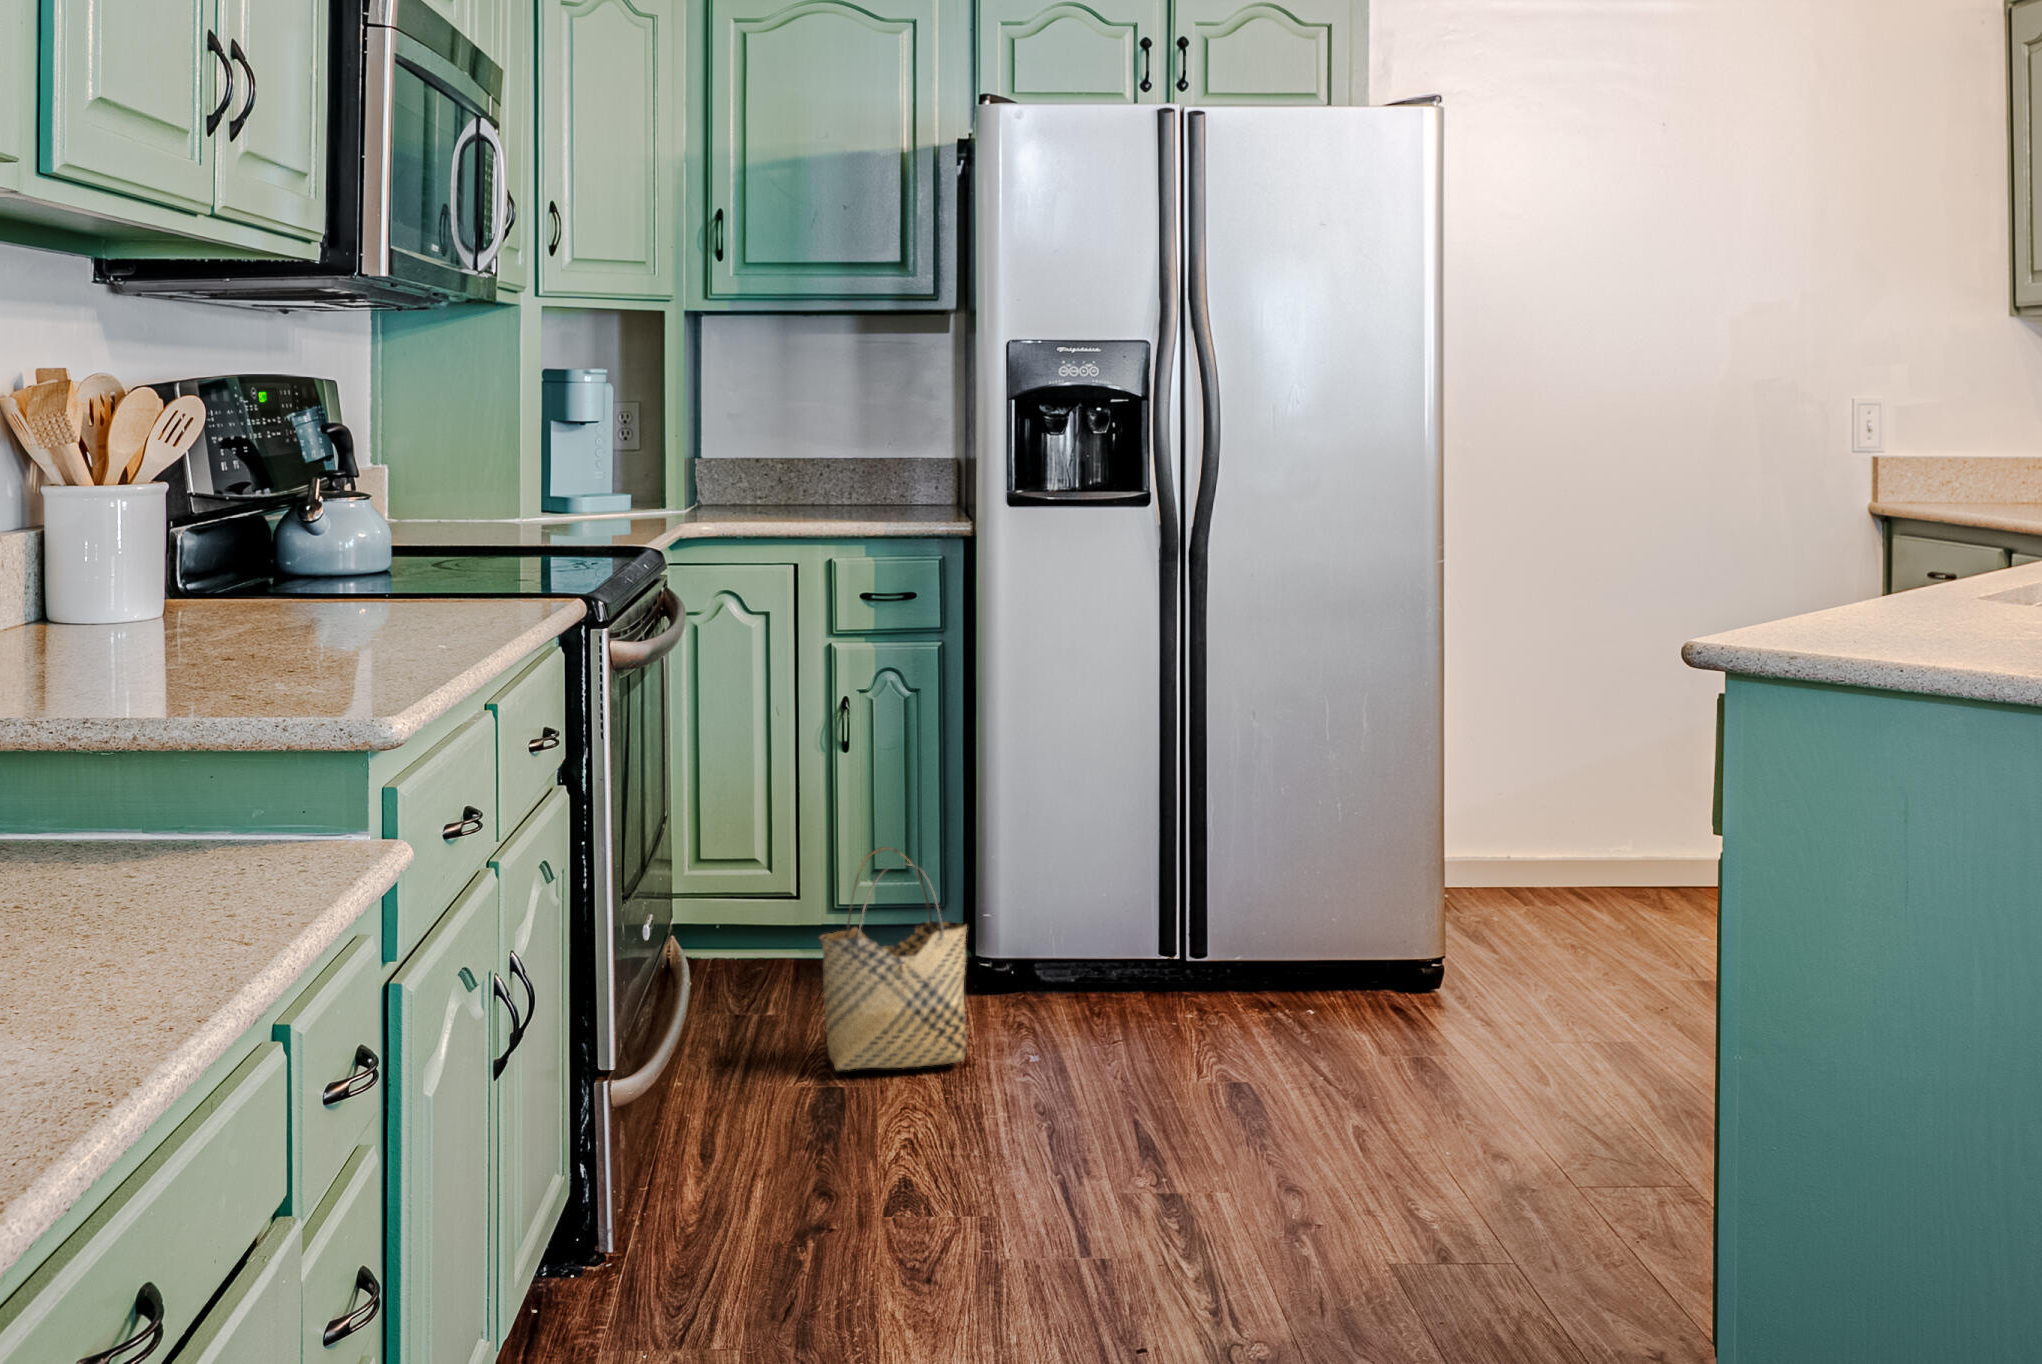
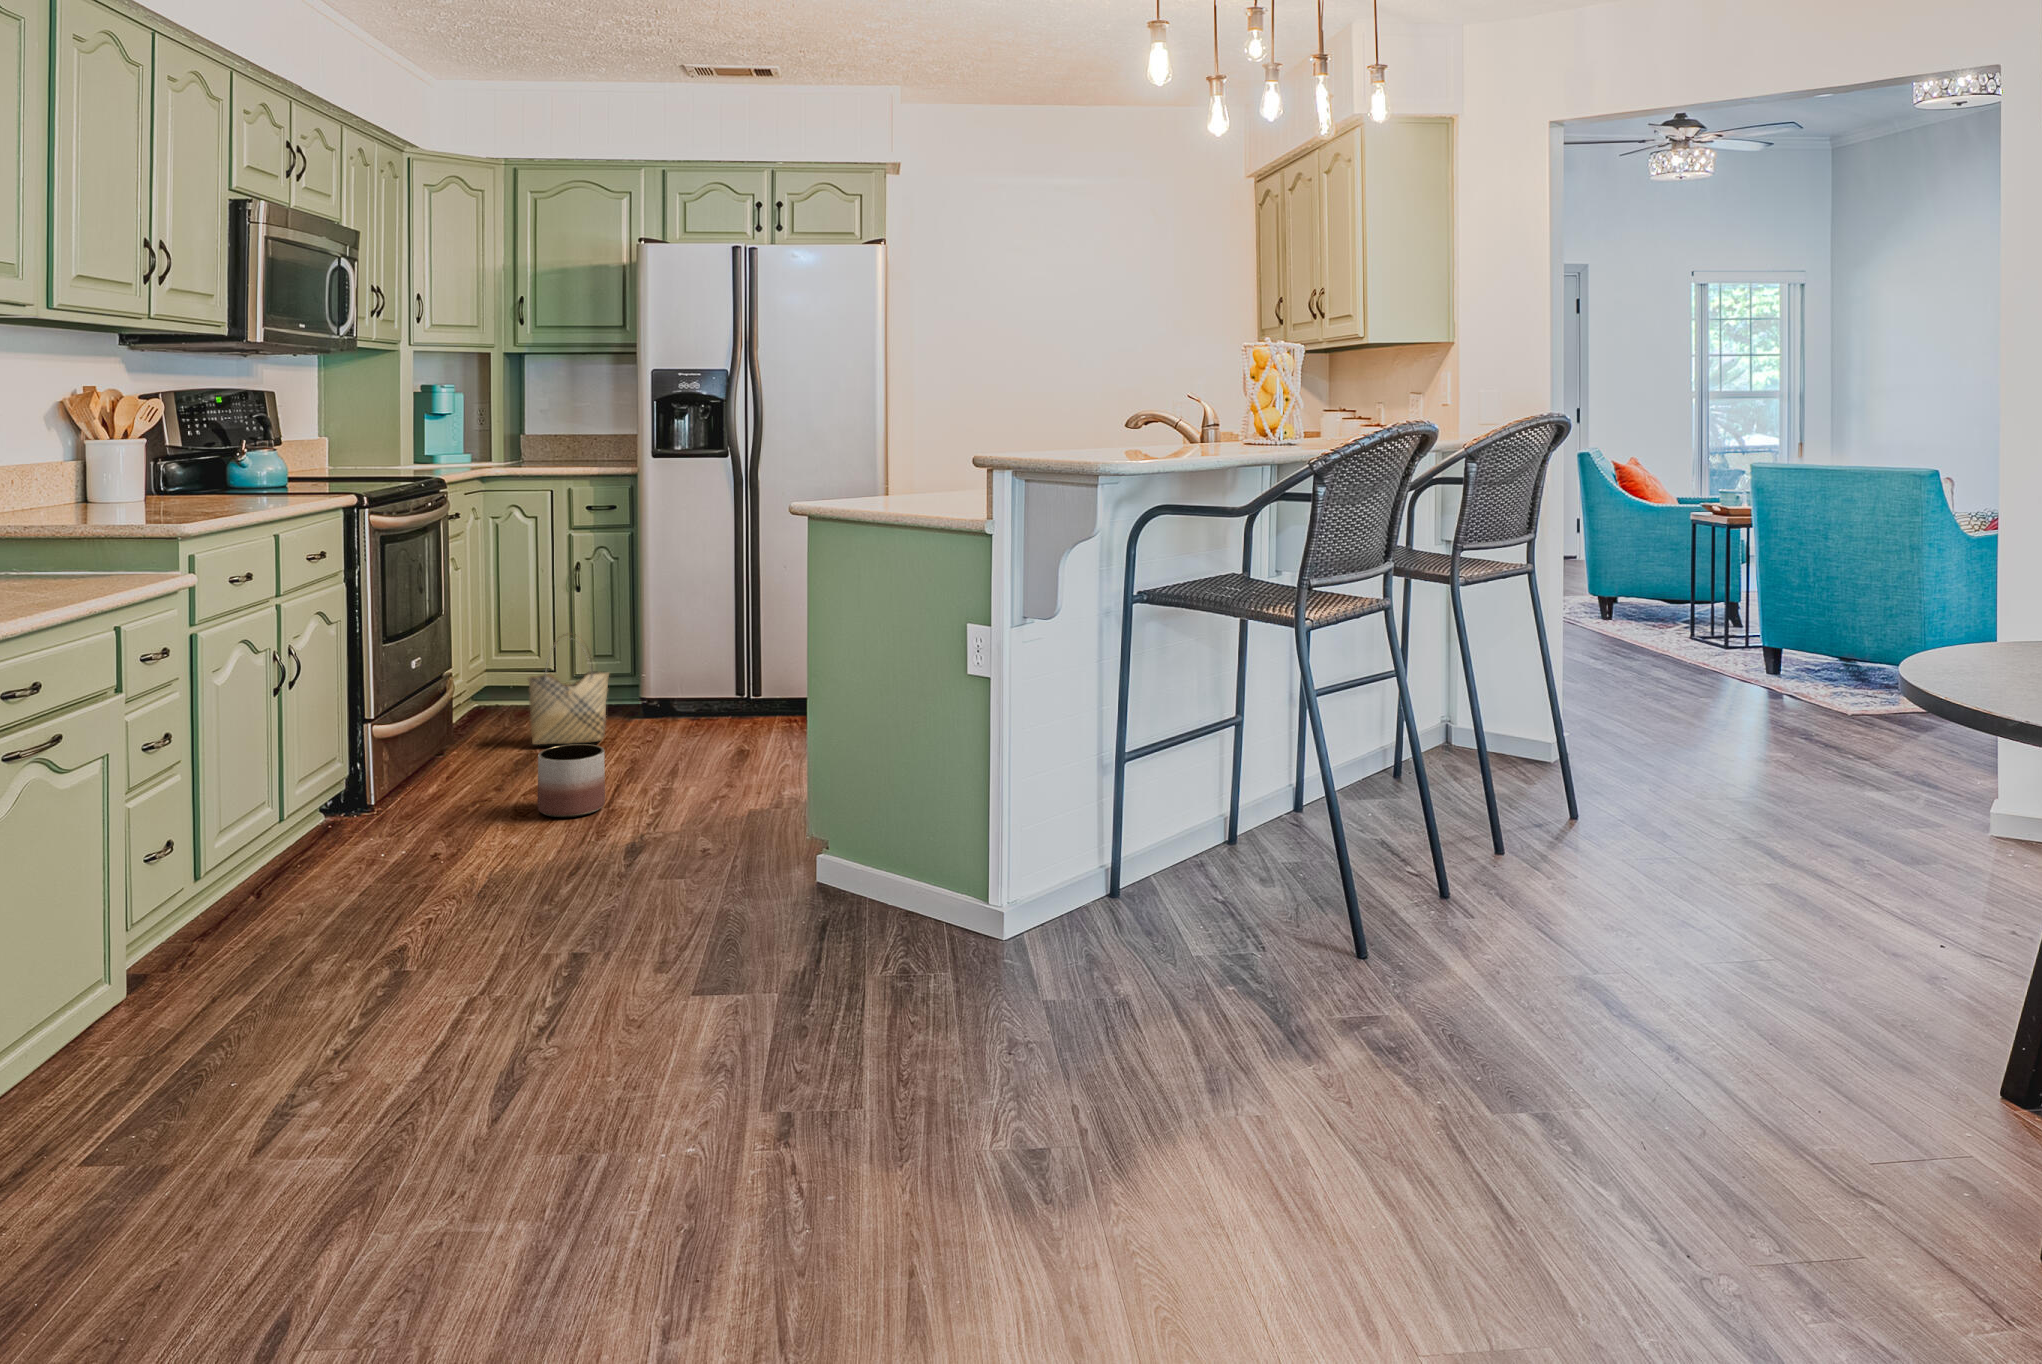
planter: none [968,1123,1106,1300] -> present [538,744,605,817]

